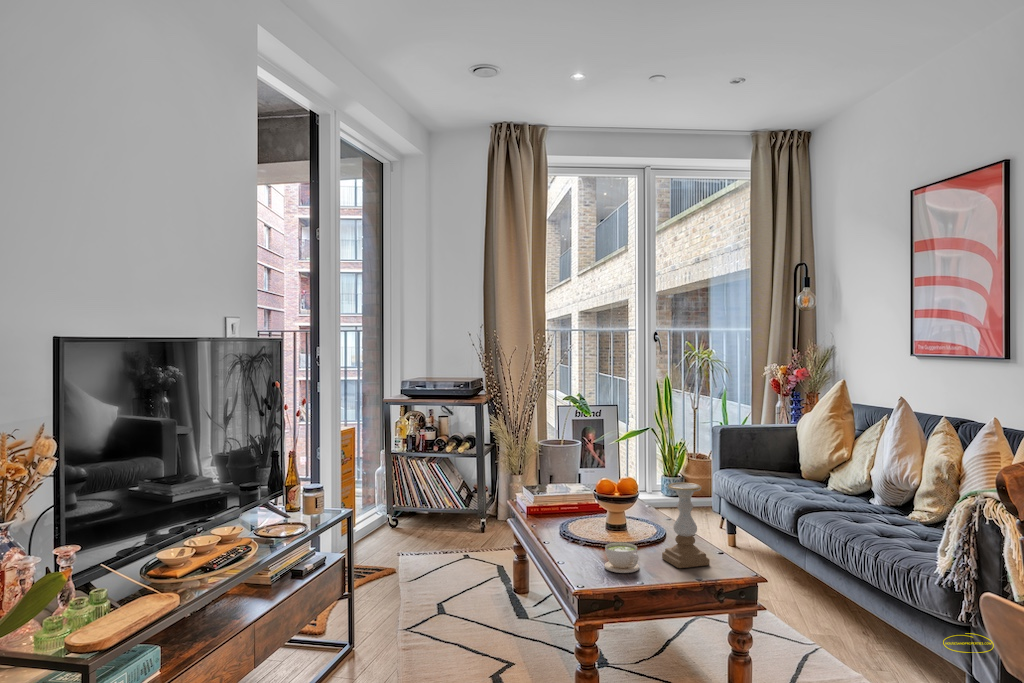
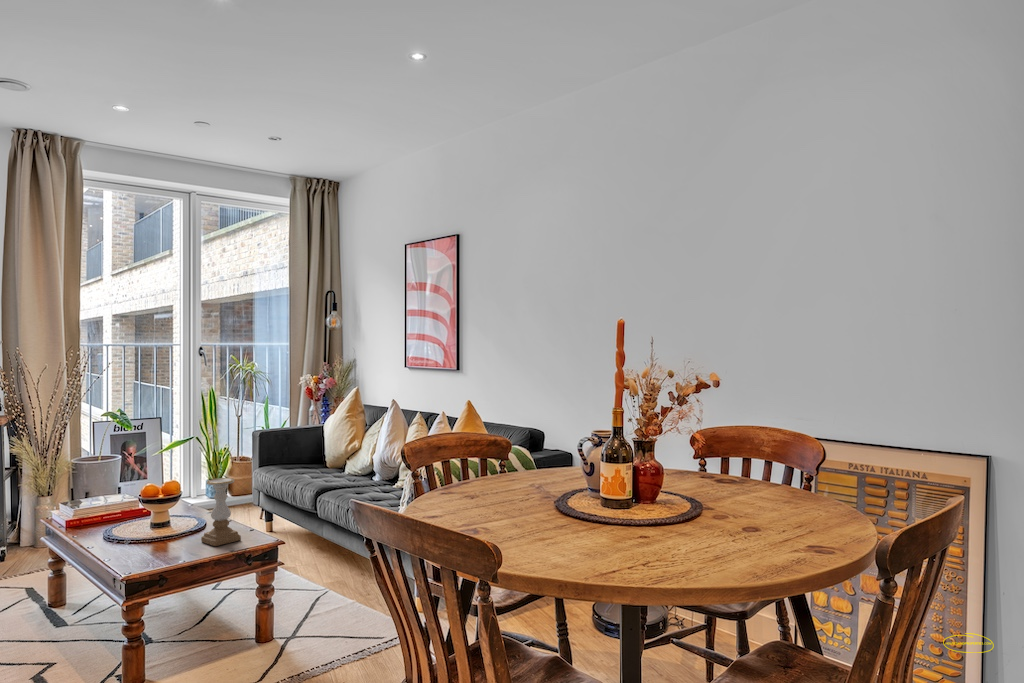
coffee cup: present [604,542,639,573] -> none [149,533,181,558]

